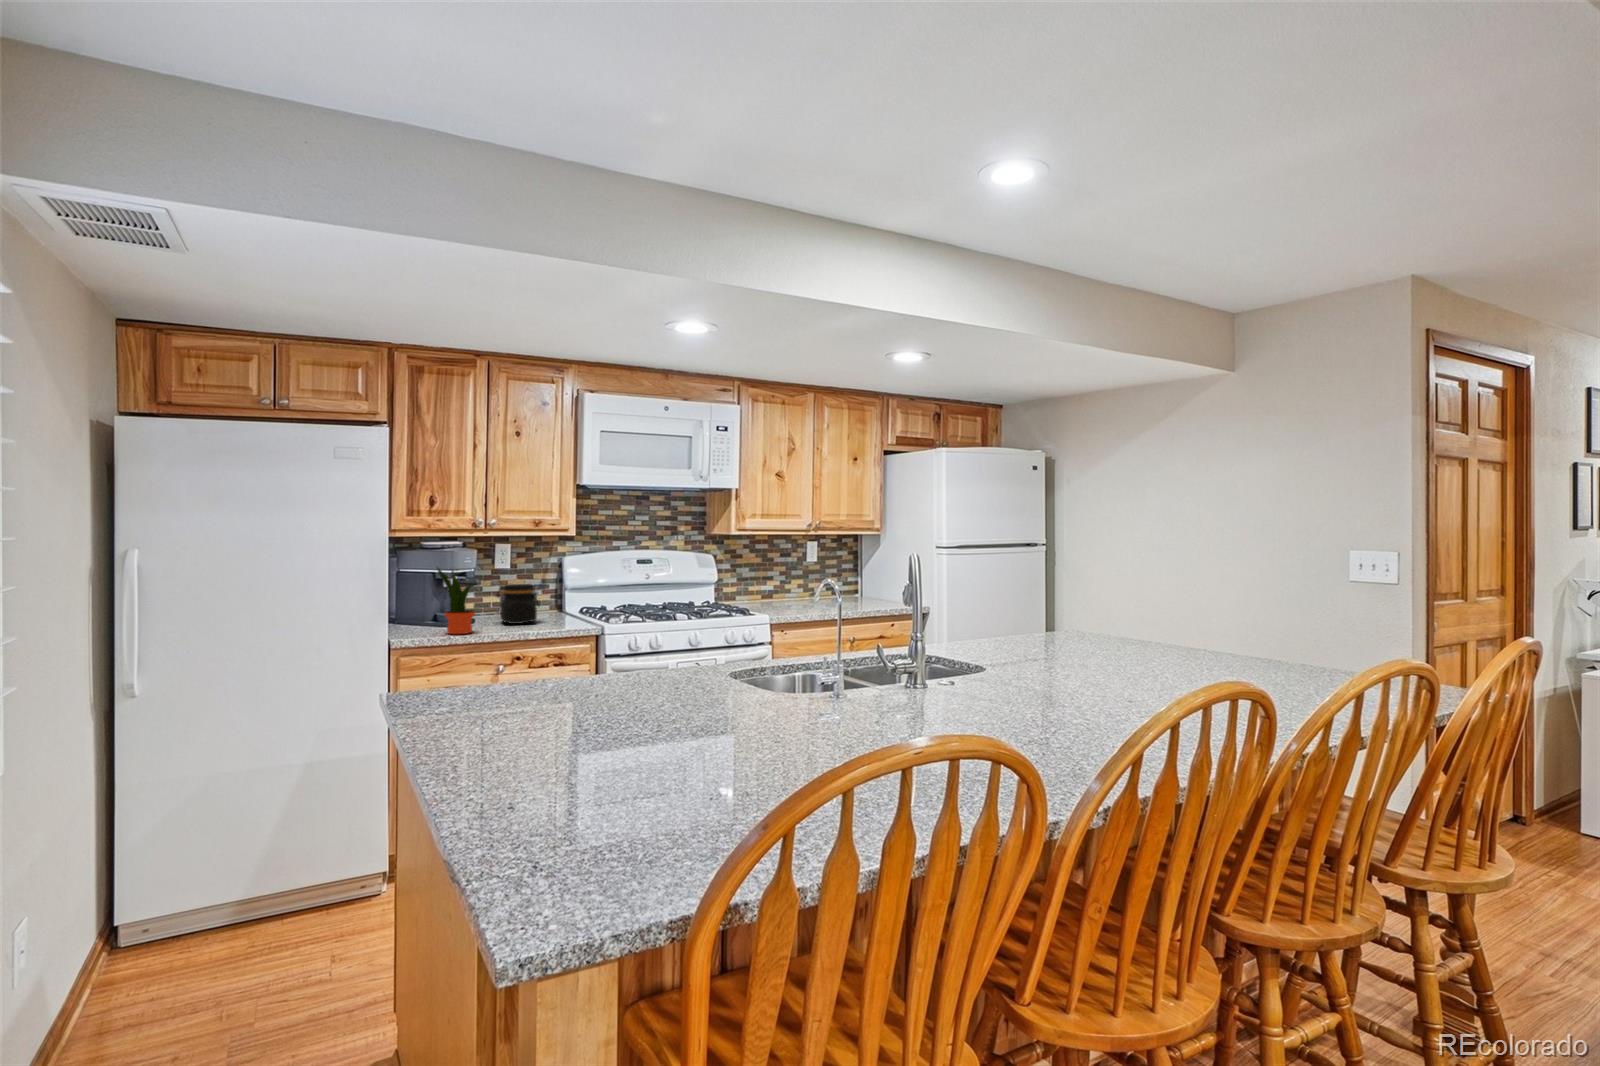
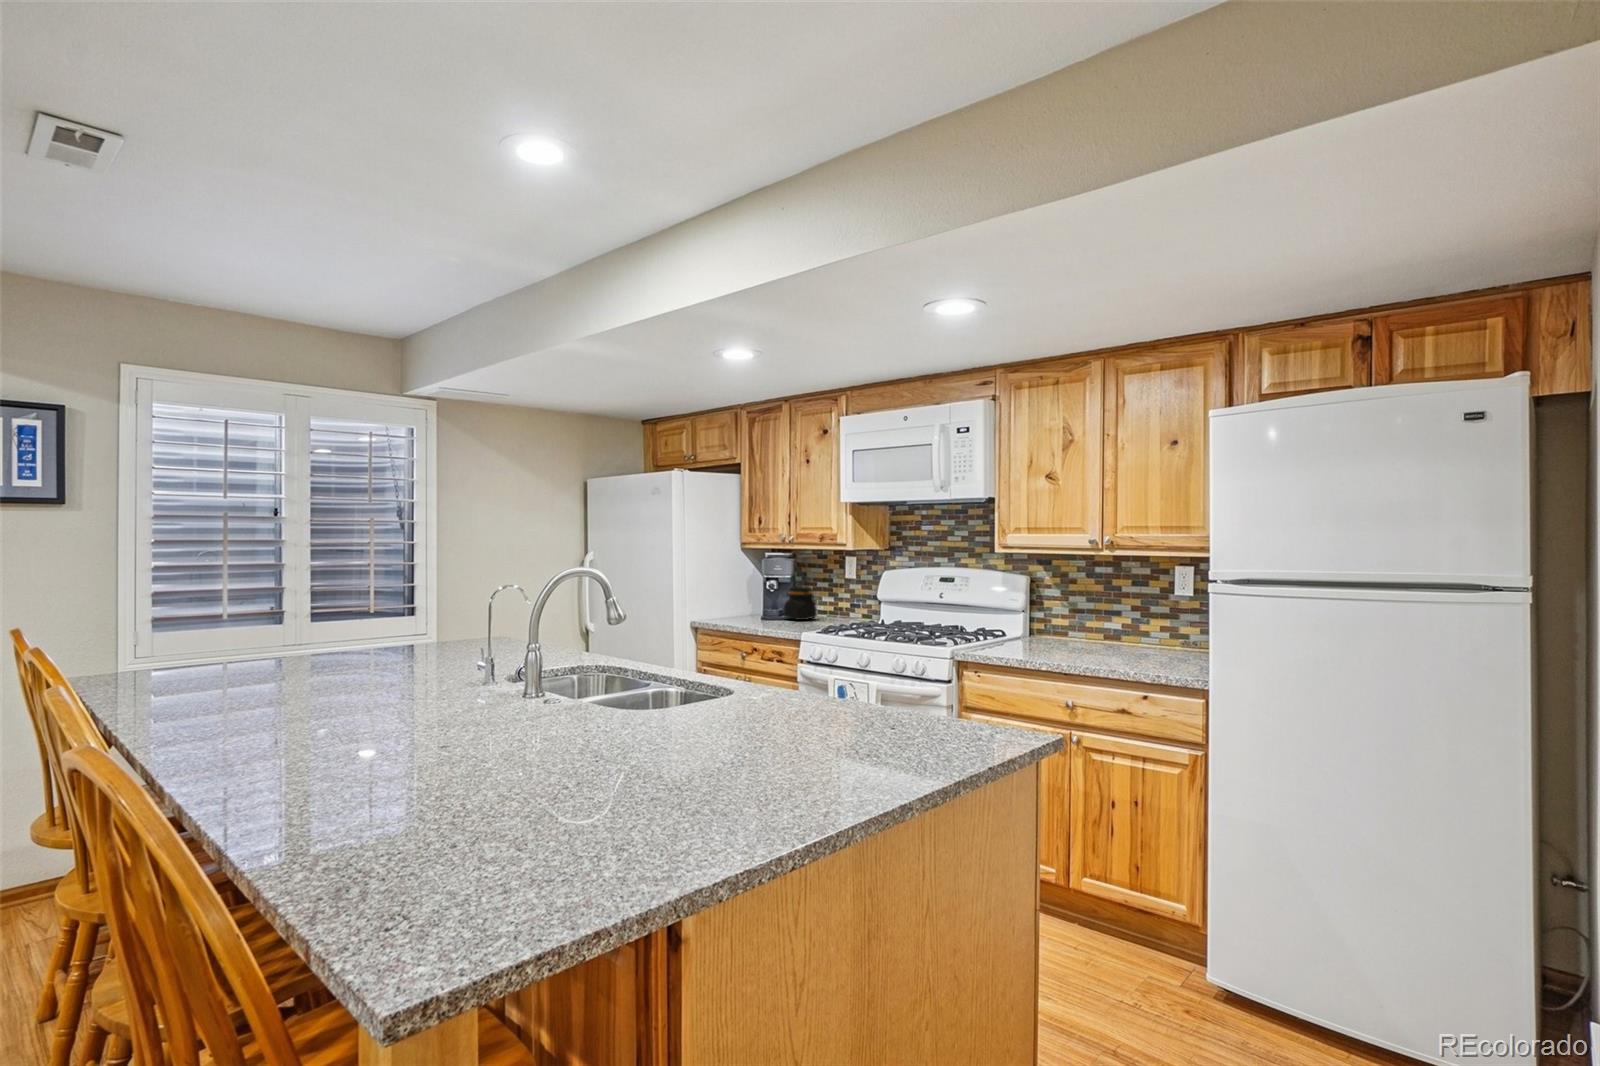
potted plant: present [438,568,475,634] -> none [721,565,749,619]

